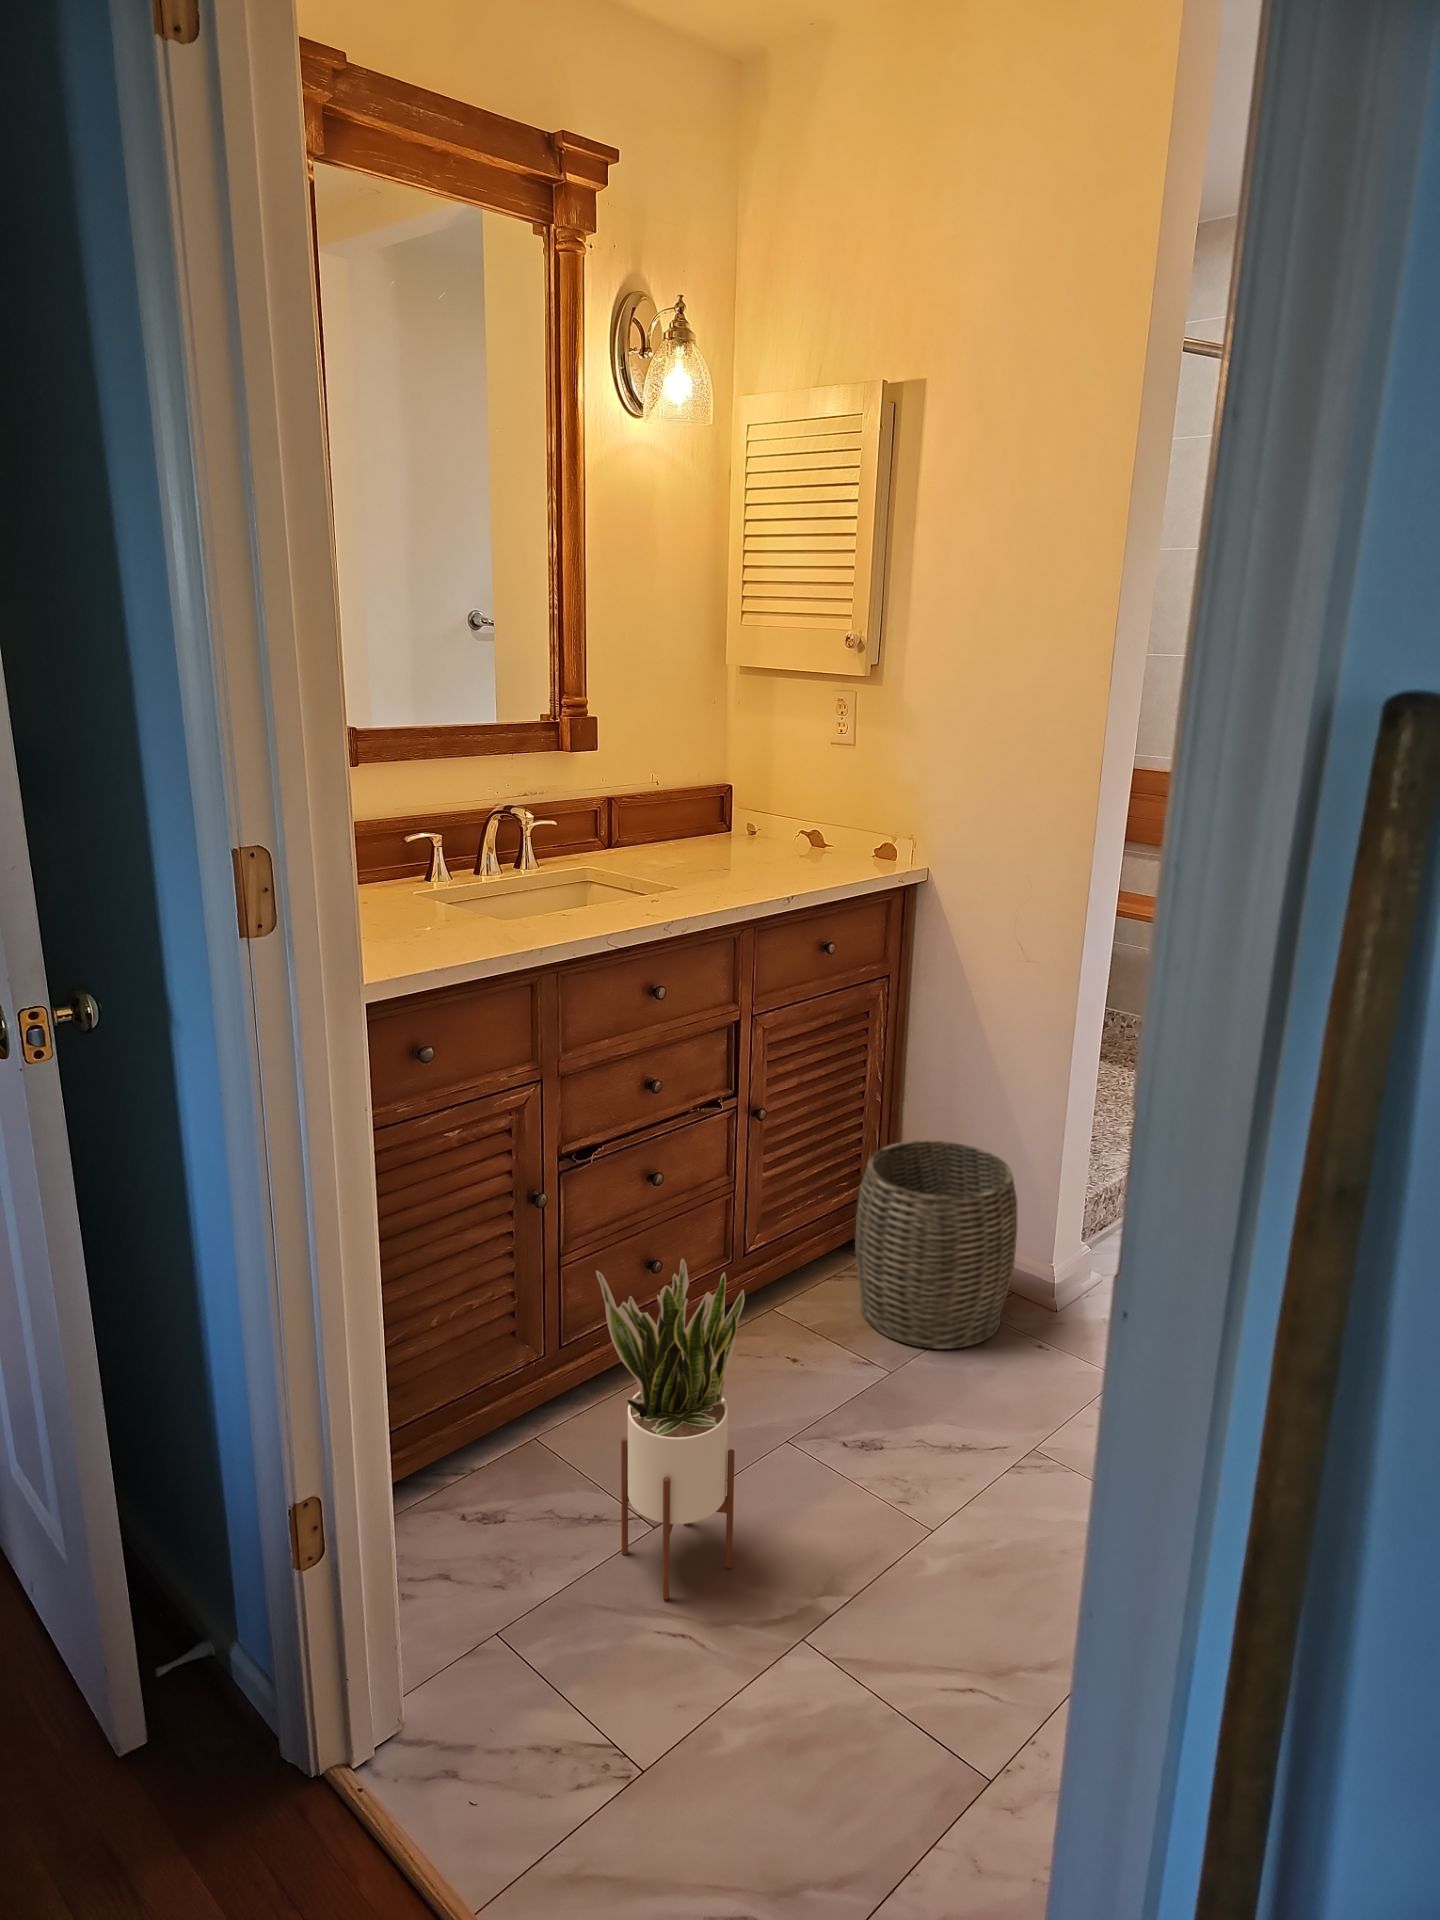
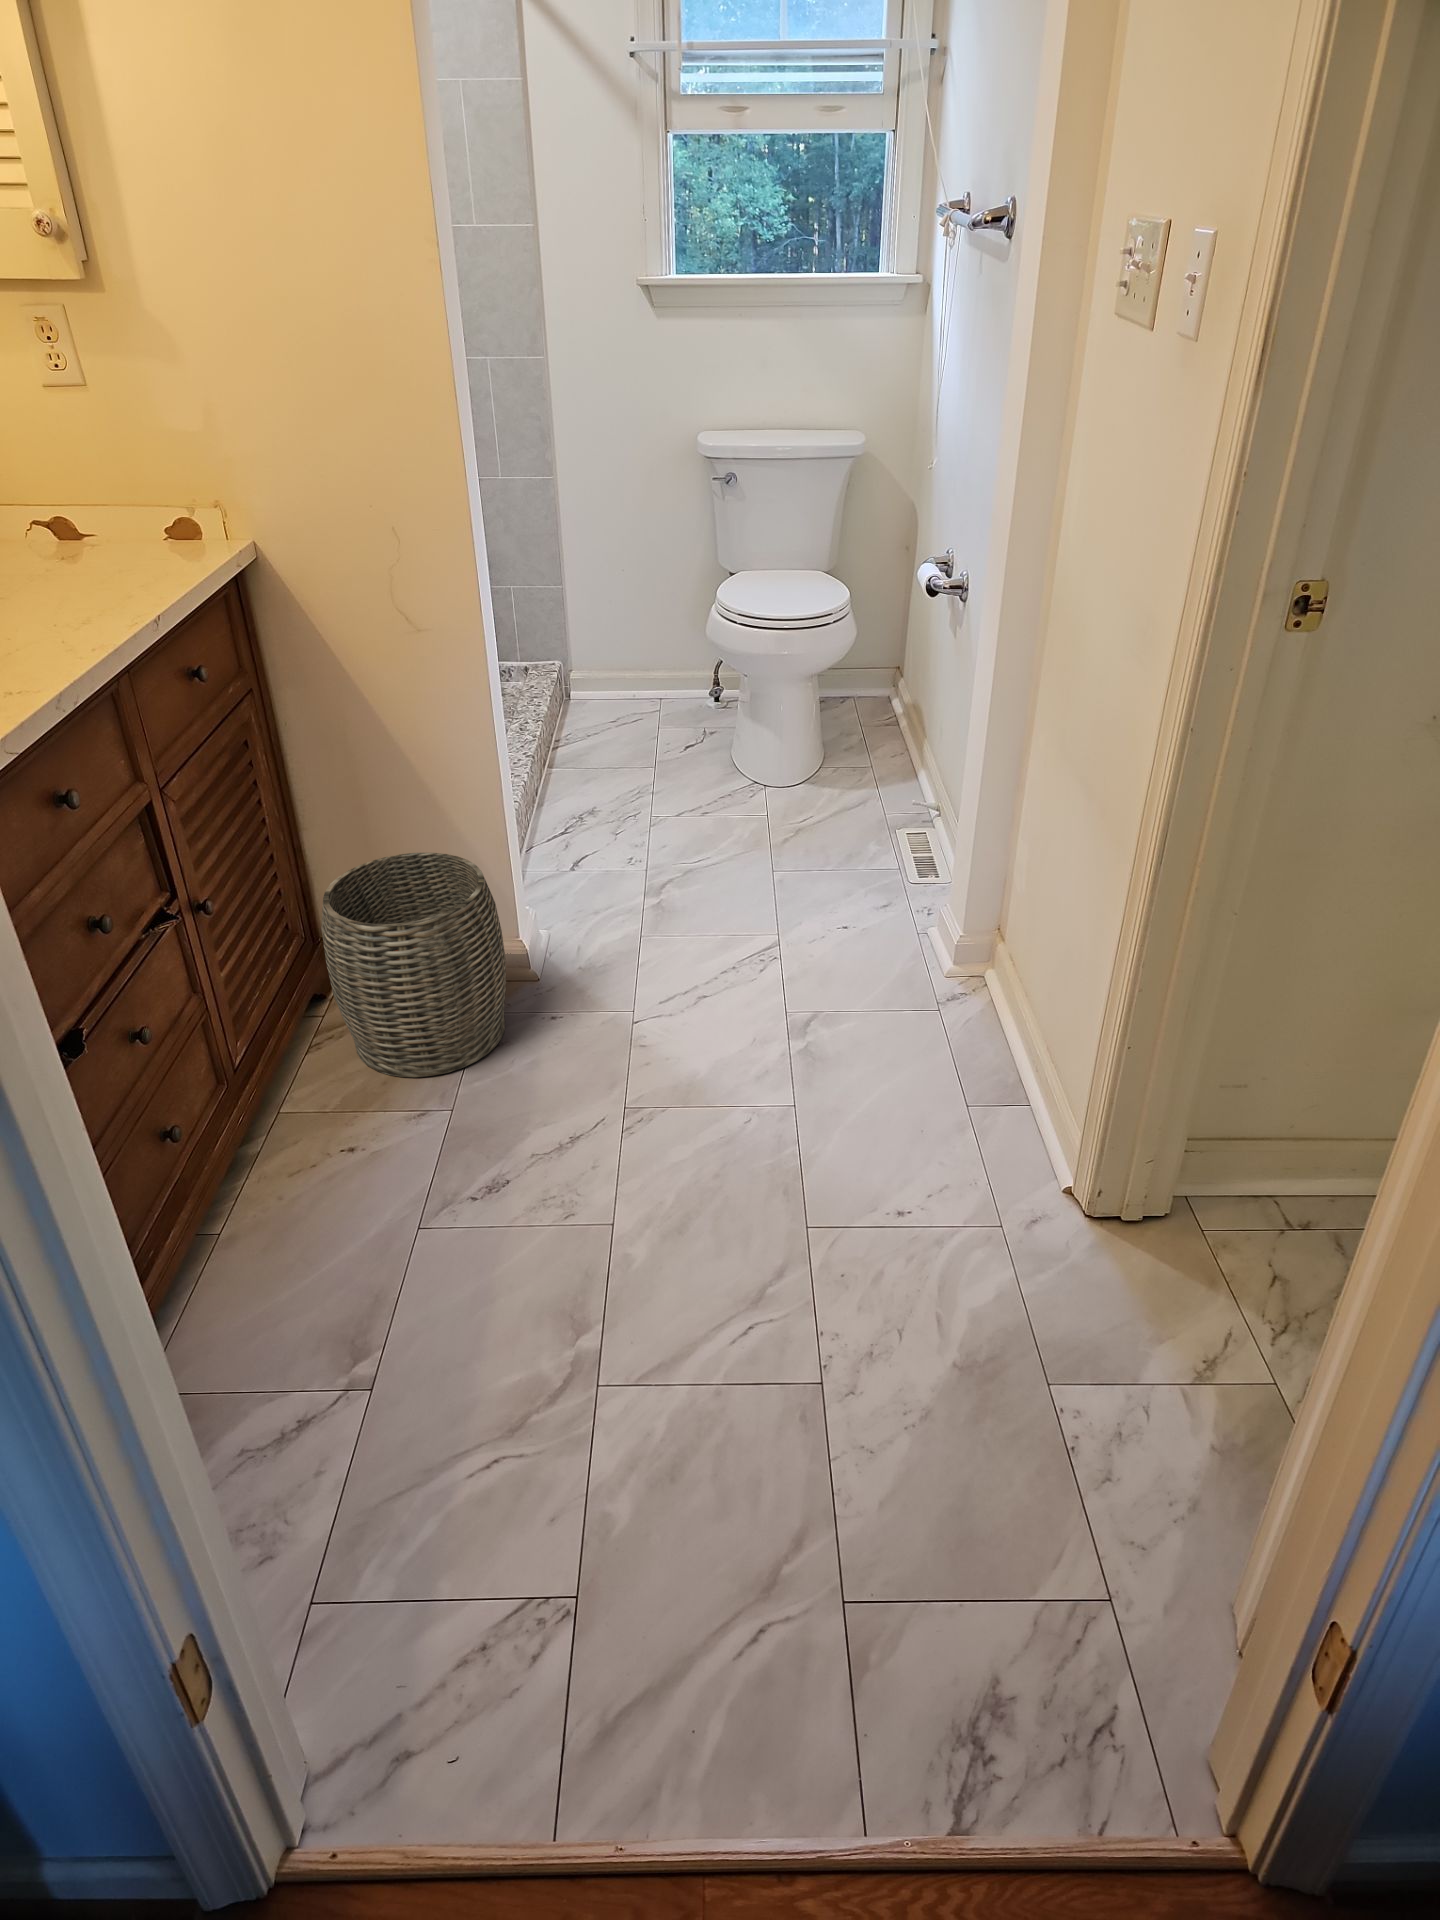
potted plant: present [596,1259,745,1599] -> none [278,1094,480,1443]

